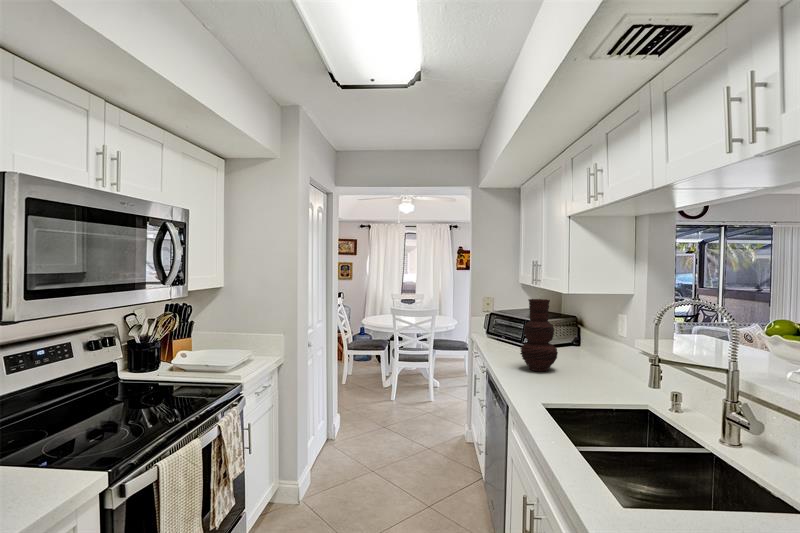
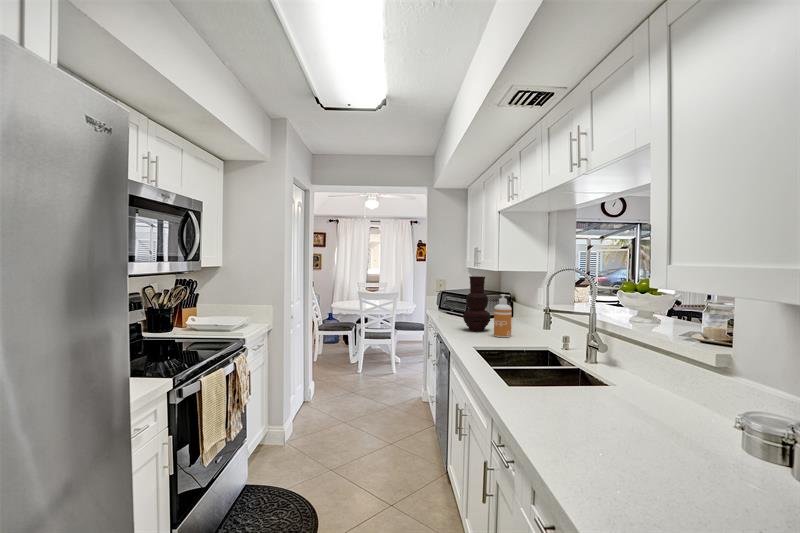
soap dispenser: none [564,325,589,384] -> present [494,294,512,337]

